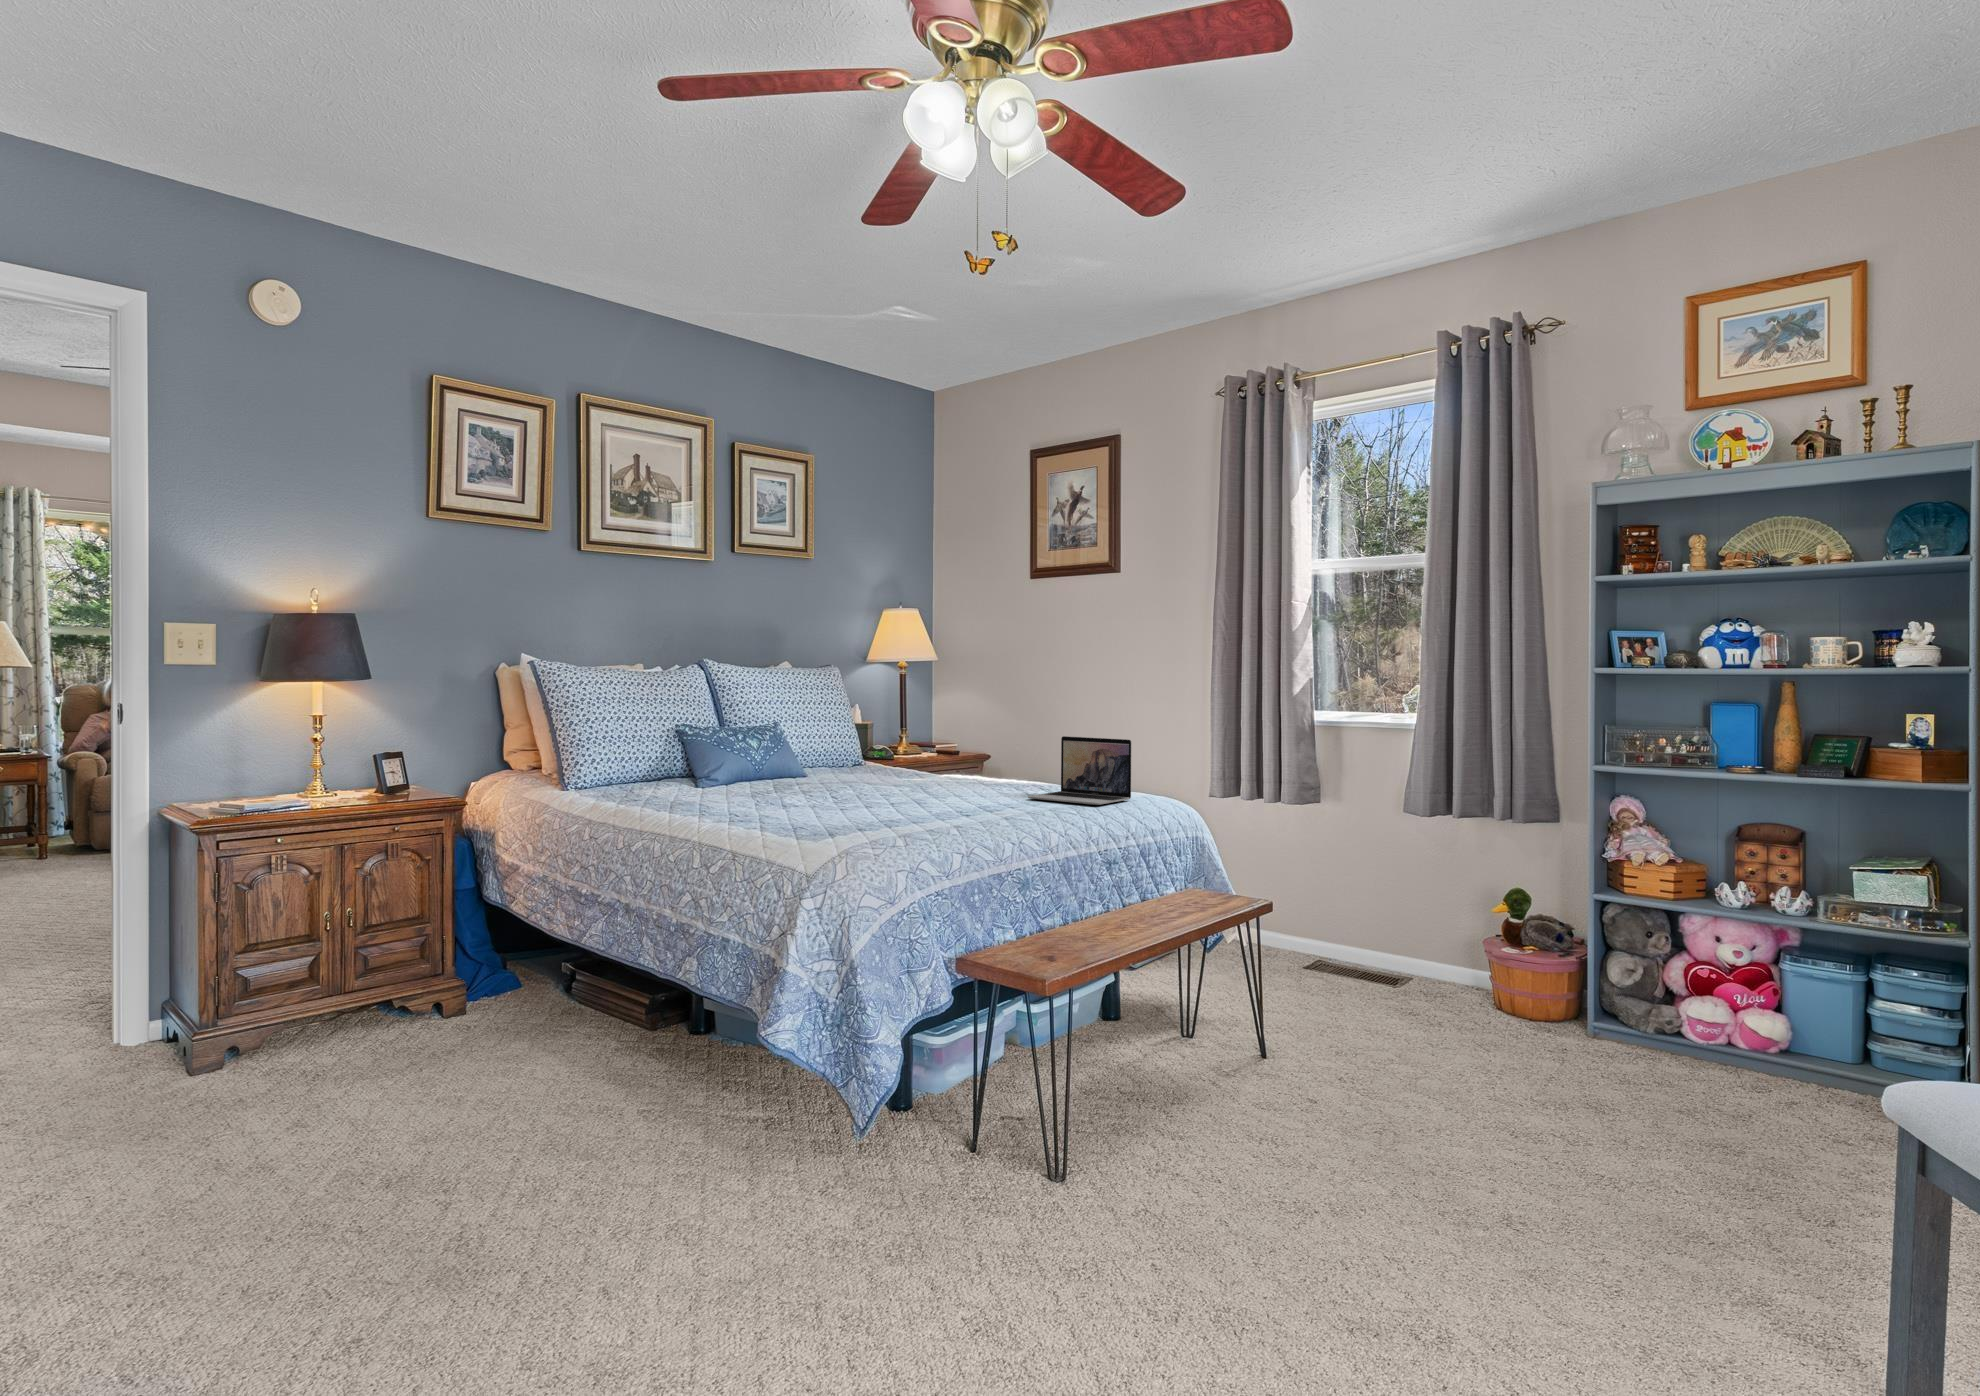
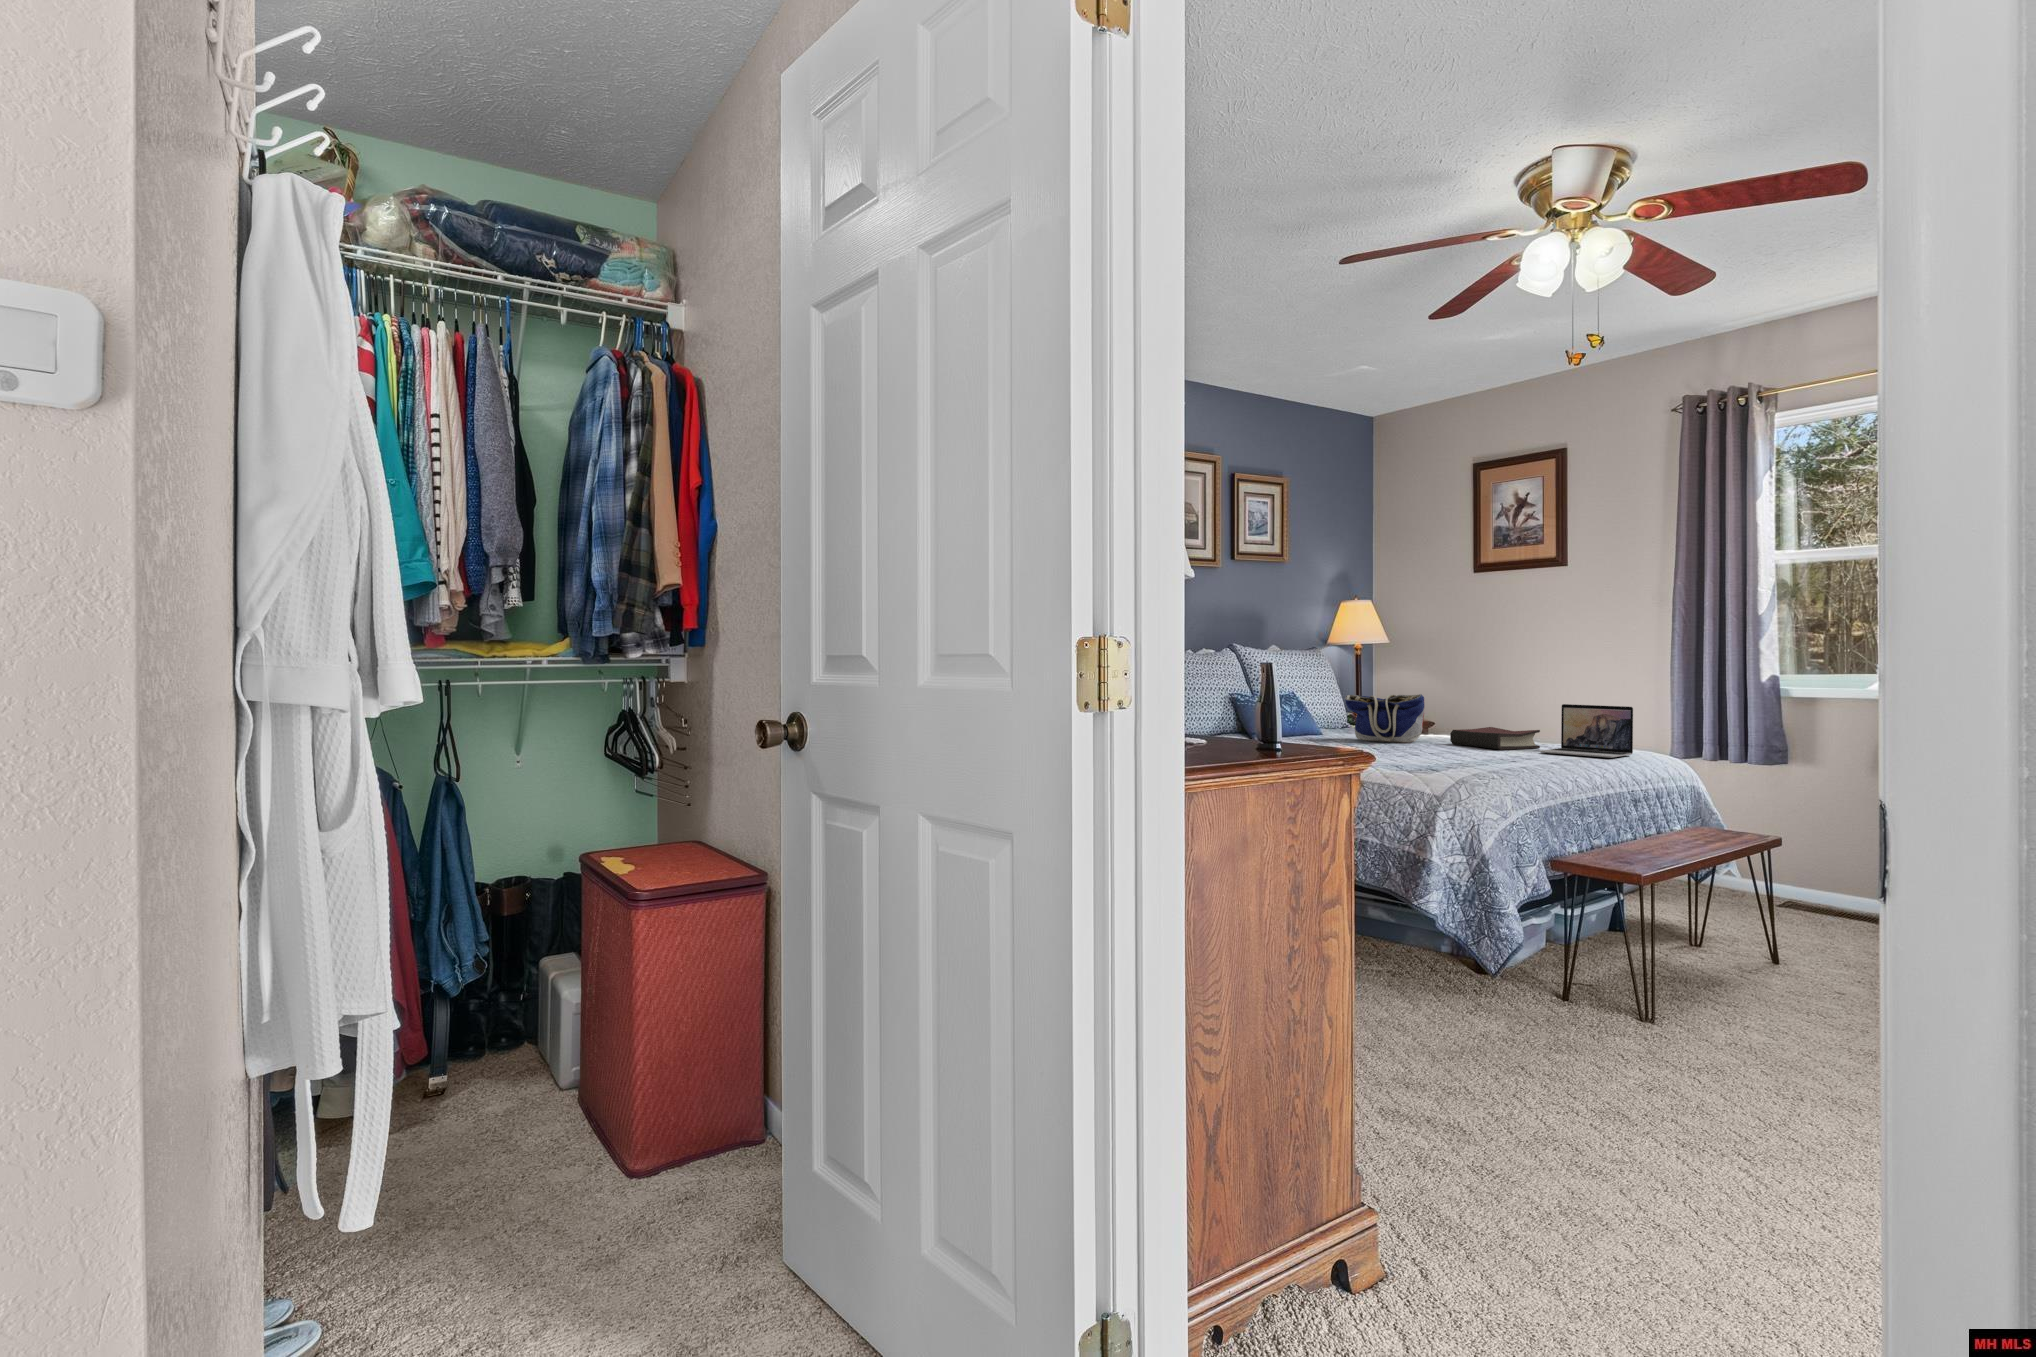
tote bag: none [820,723,916,786] -> present [1345,694,1424,743]
hardback book: none [943,764,1041,795] -> present [1450,727,1540,750]

